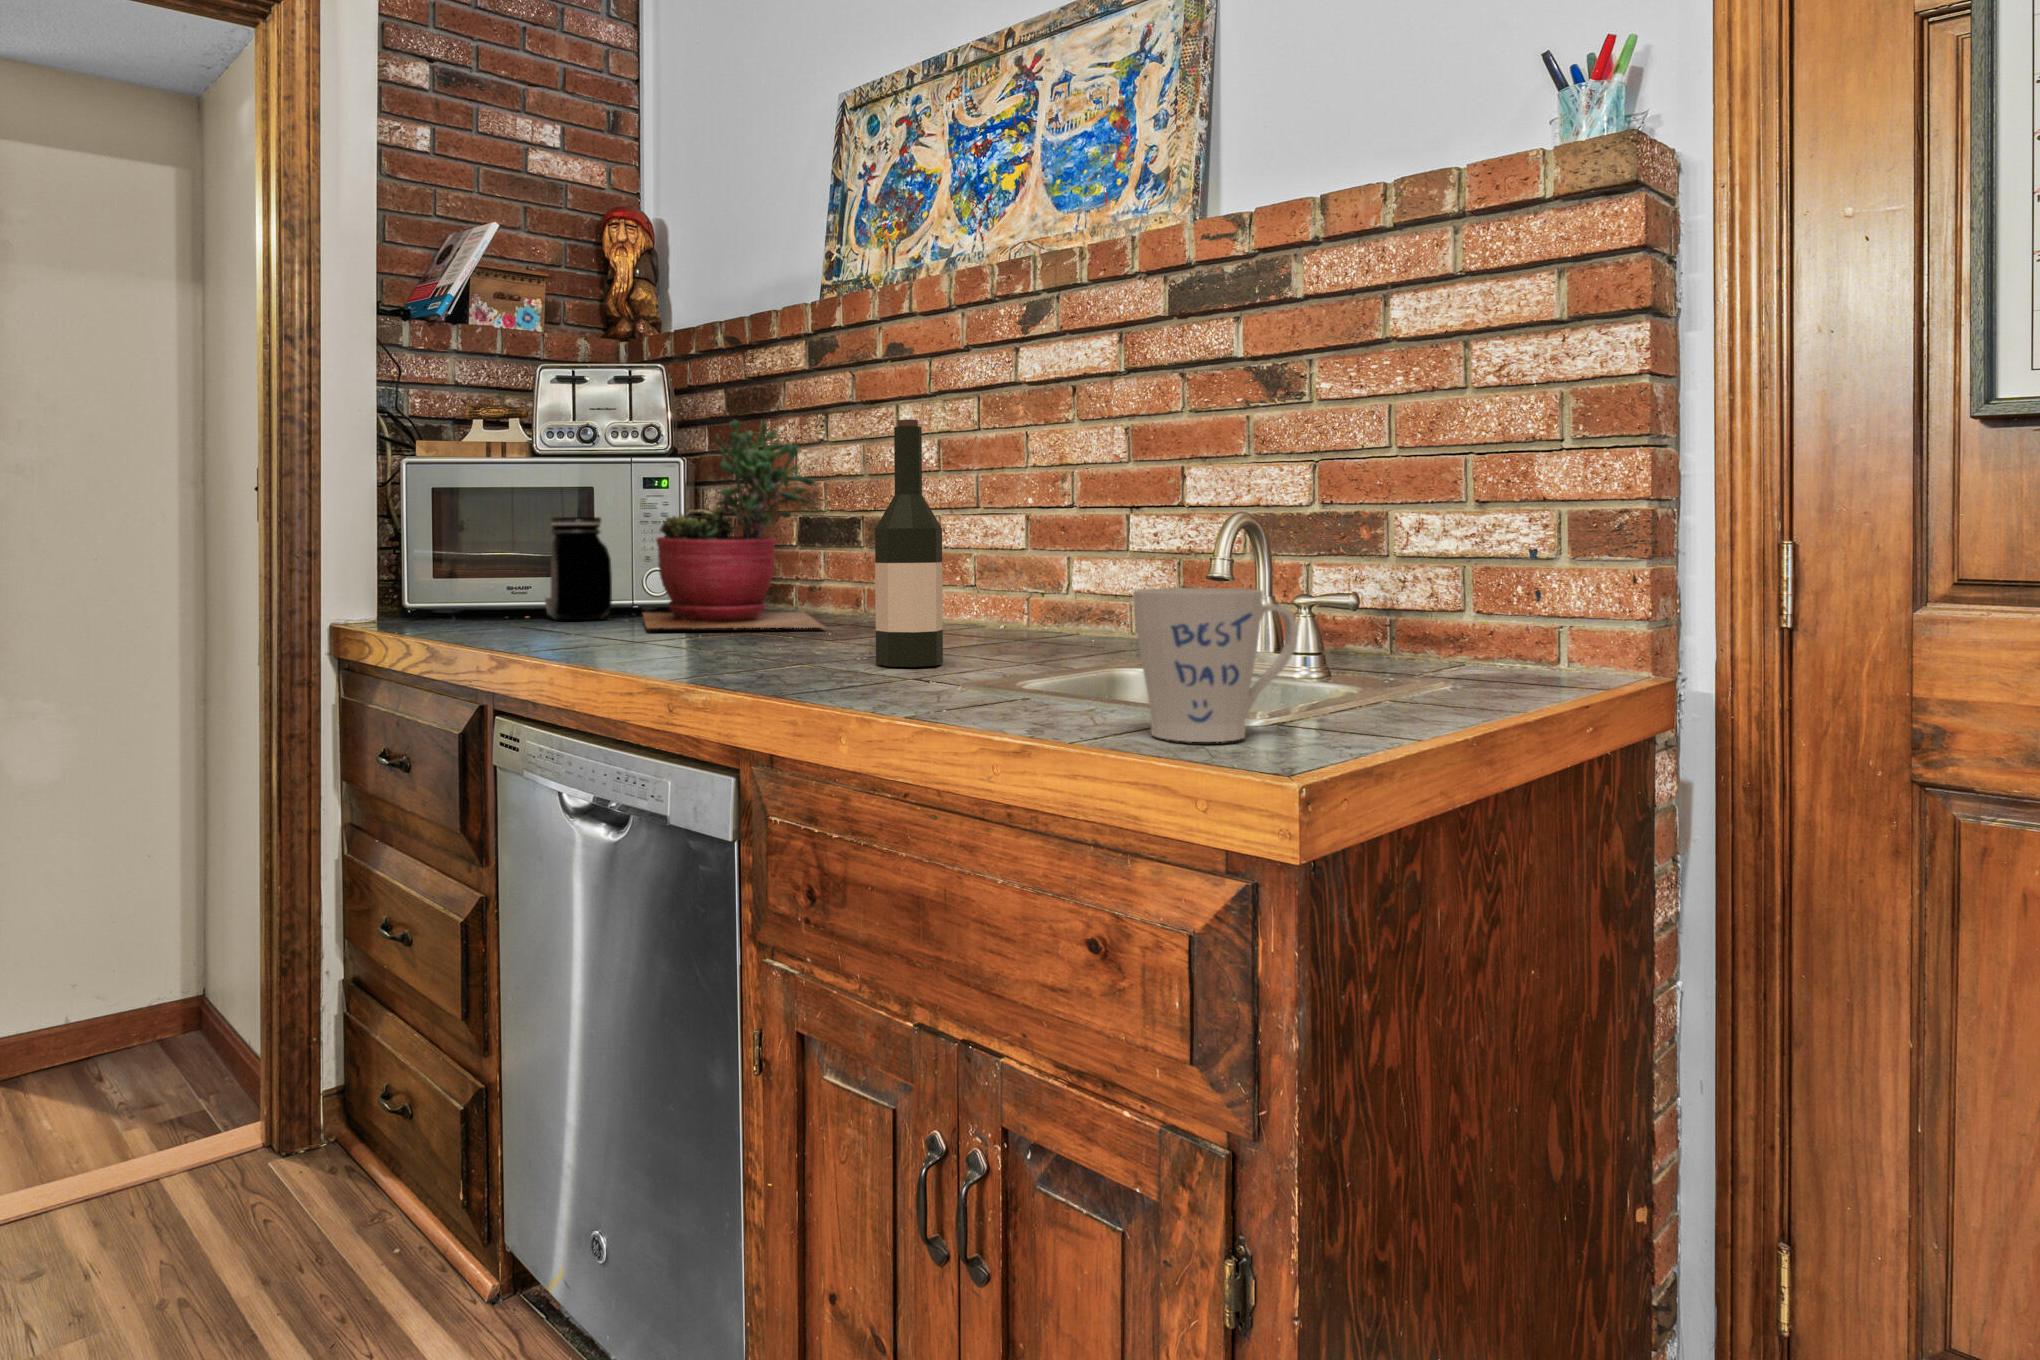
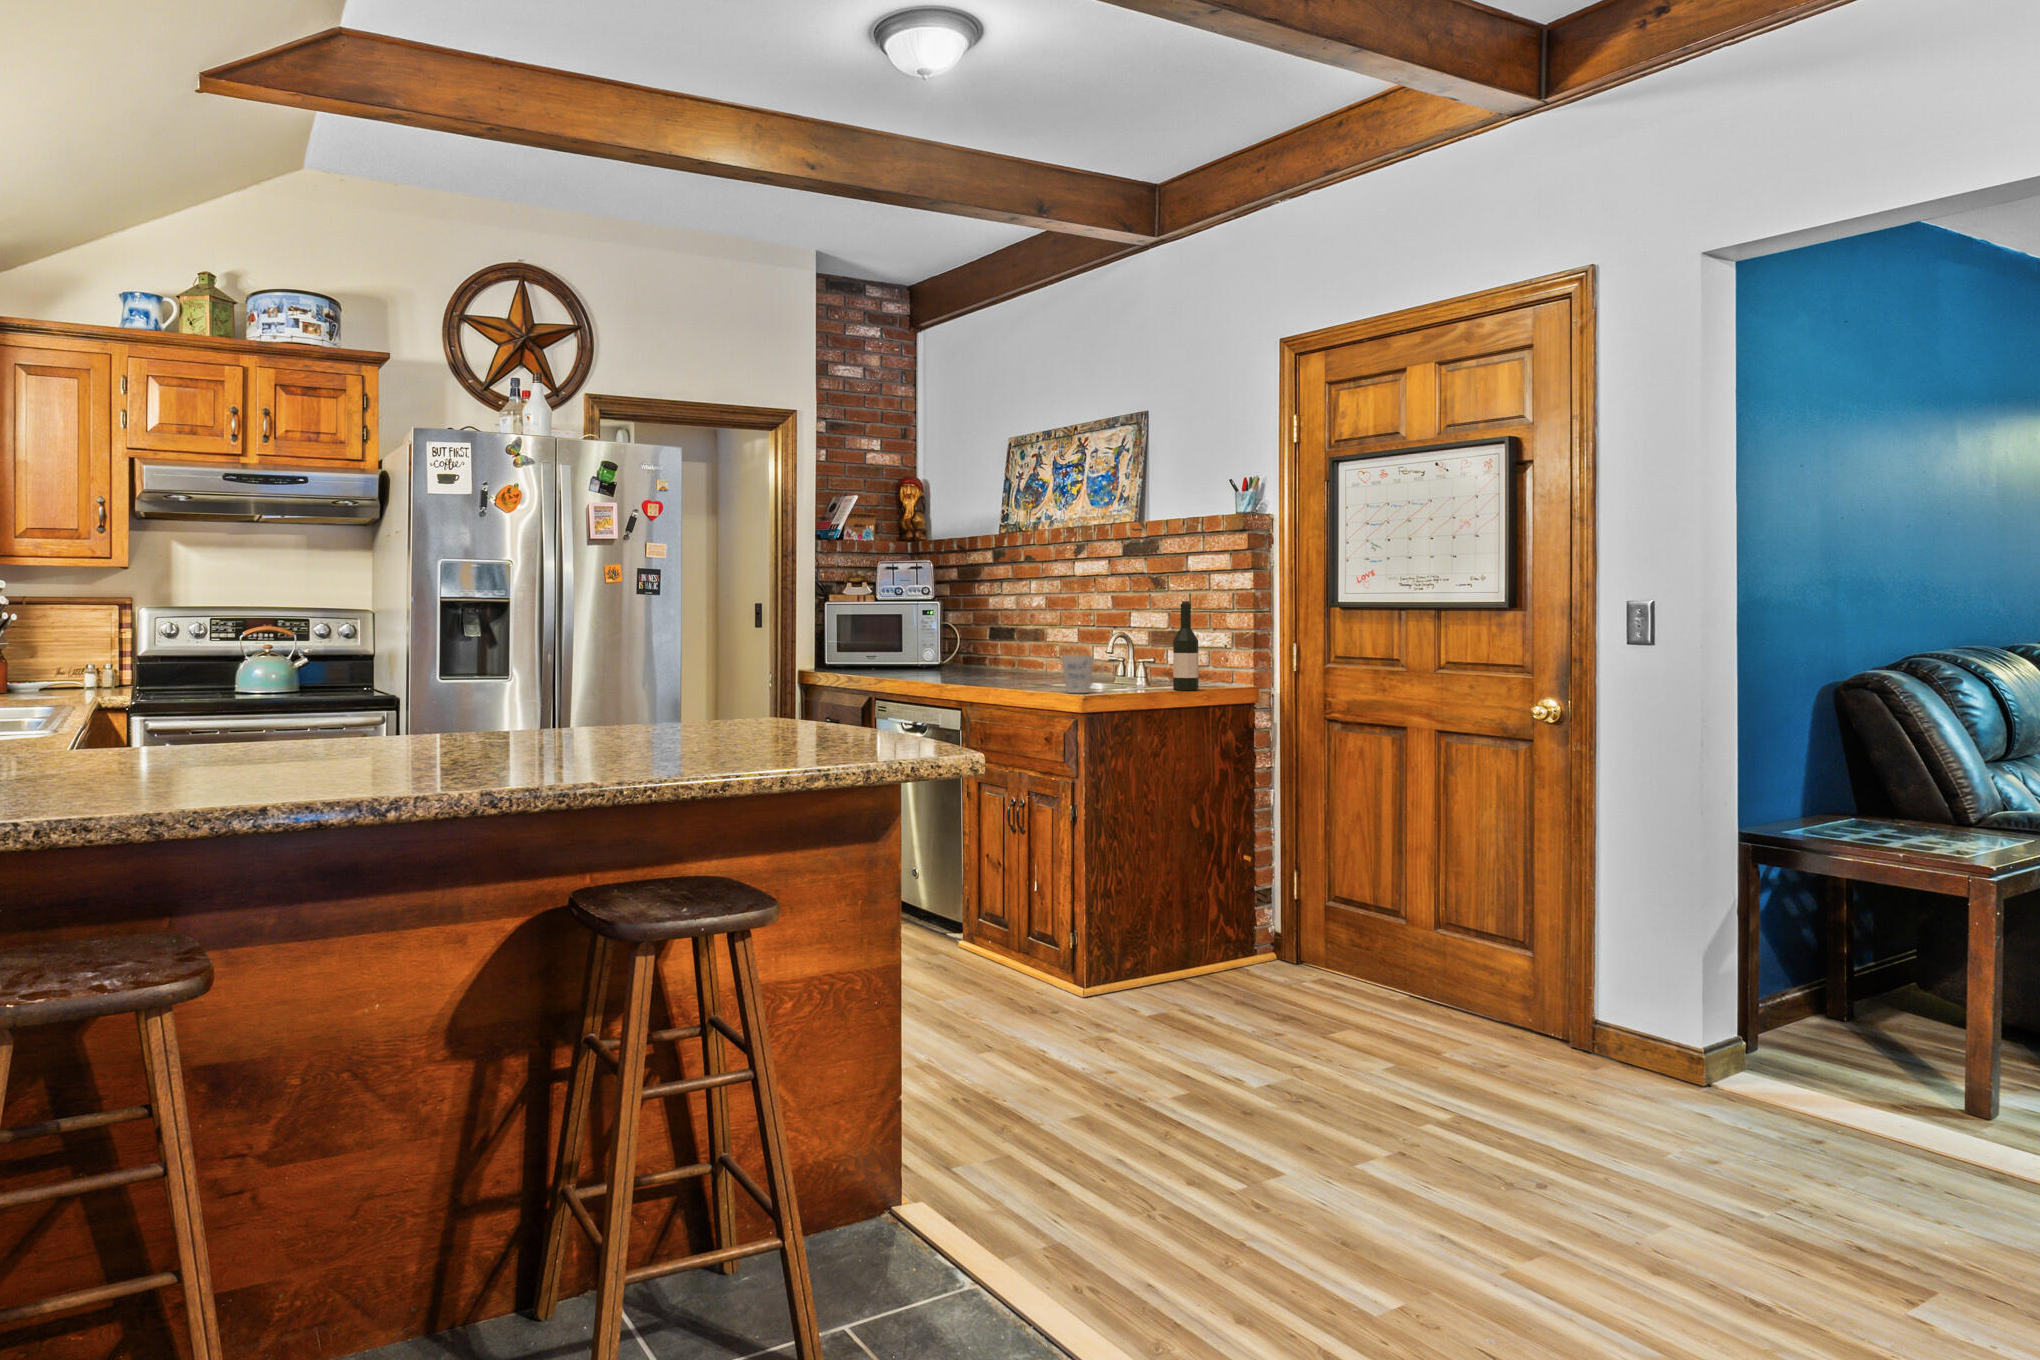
wine bottle: present [875,419,943,667] -> present [1173,601,1198,690]
succulent plant: present [643,420,824,629] -> none [923,588,998,674]
jar: present [545,517,612,620] -> none [879,628,912,670]

